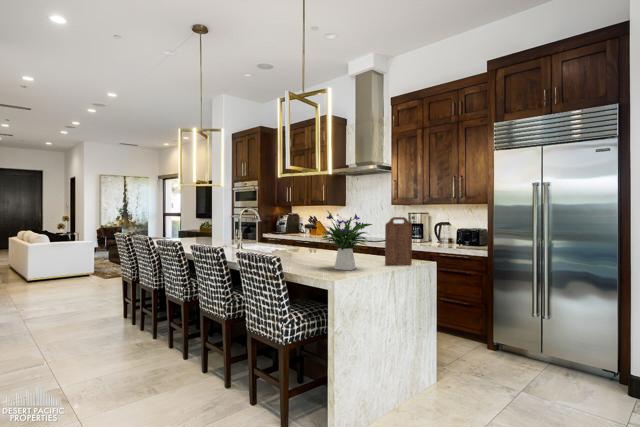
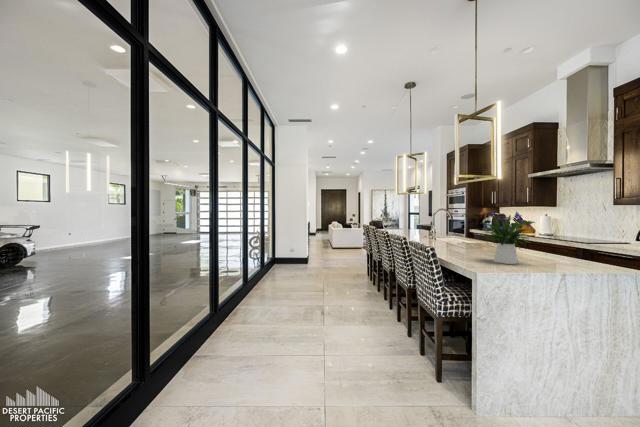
cutting board: present [385,217,412,265] -> none [559,216,597,267]

